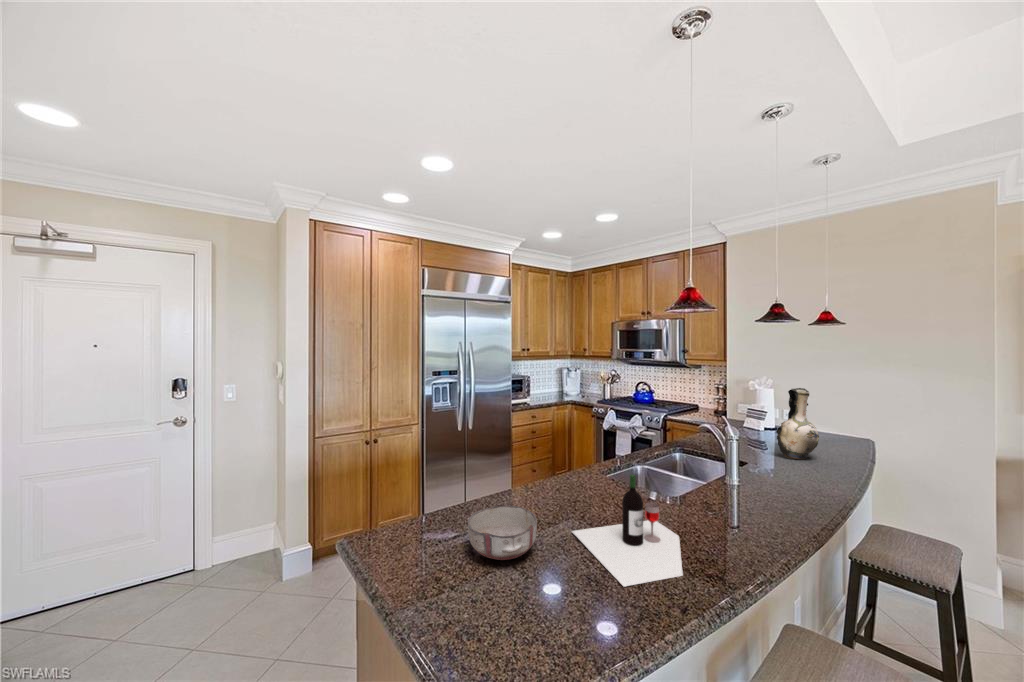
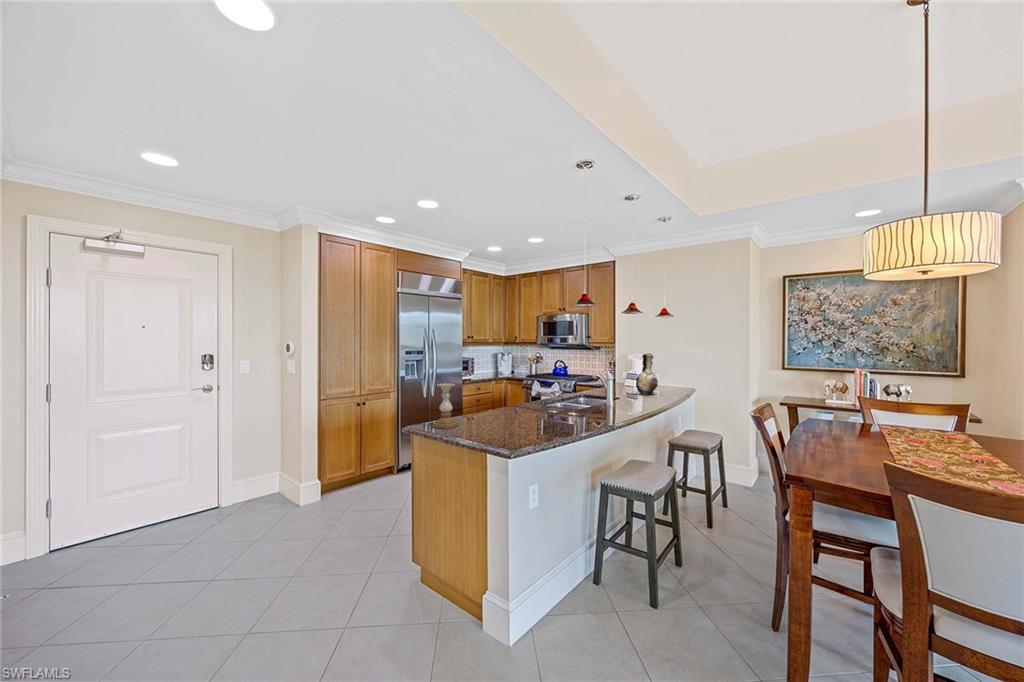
candle holder: none [392,459,443,557] -> present [433,383,459,429]
wine bottle: present [572,474,683,586] -> none [525,387,596,428]
ceramic bowl: present [468,506,537,560] -> none [475,406,510,427]

